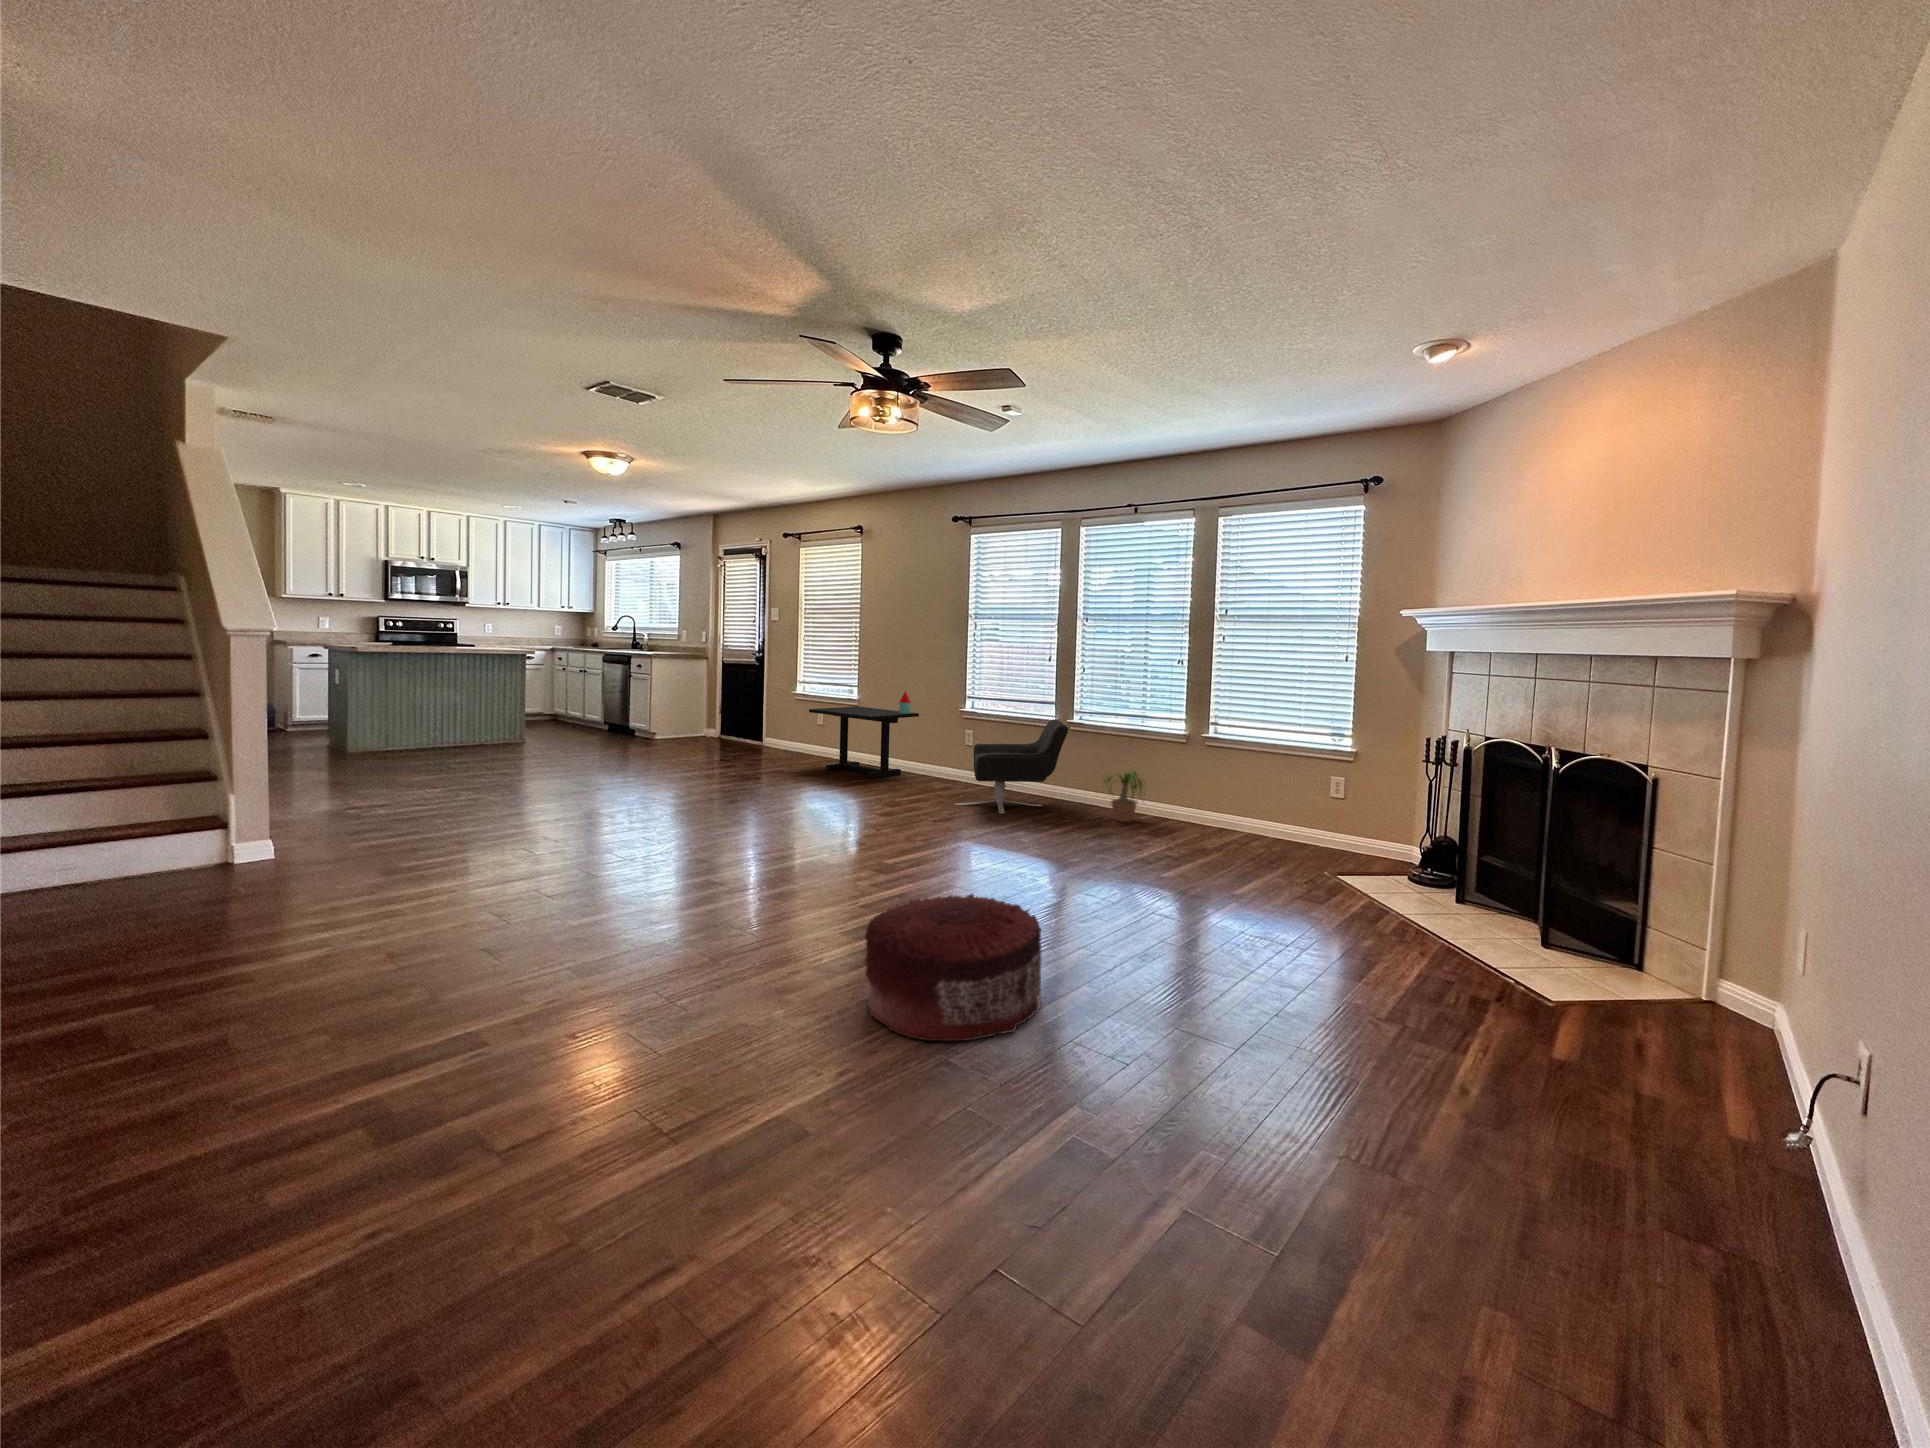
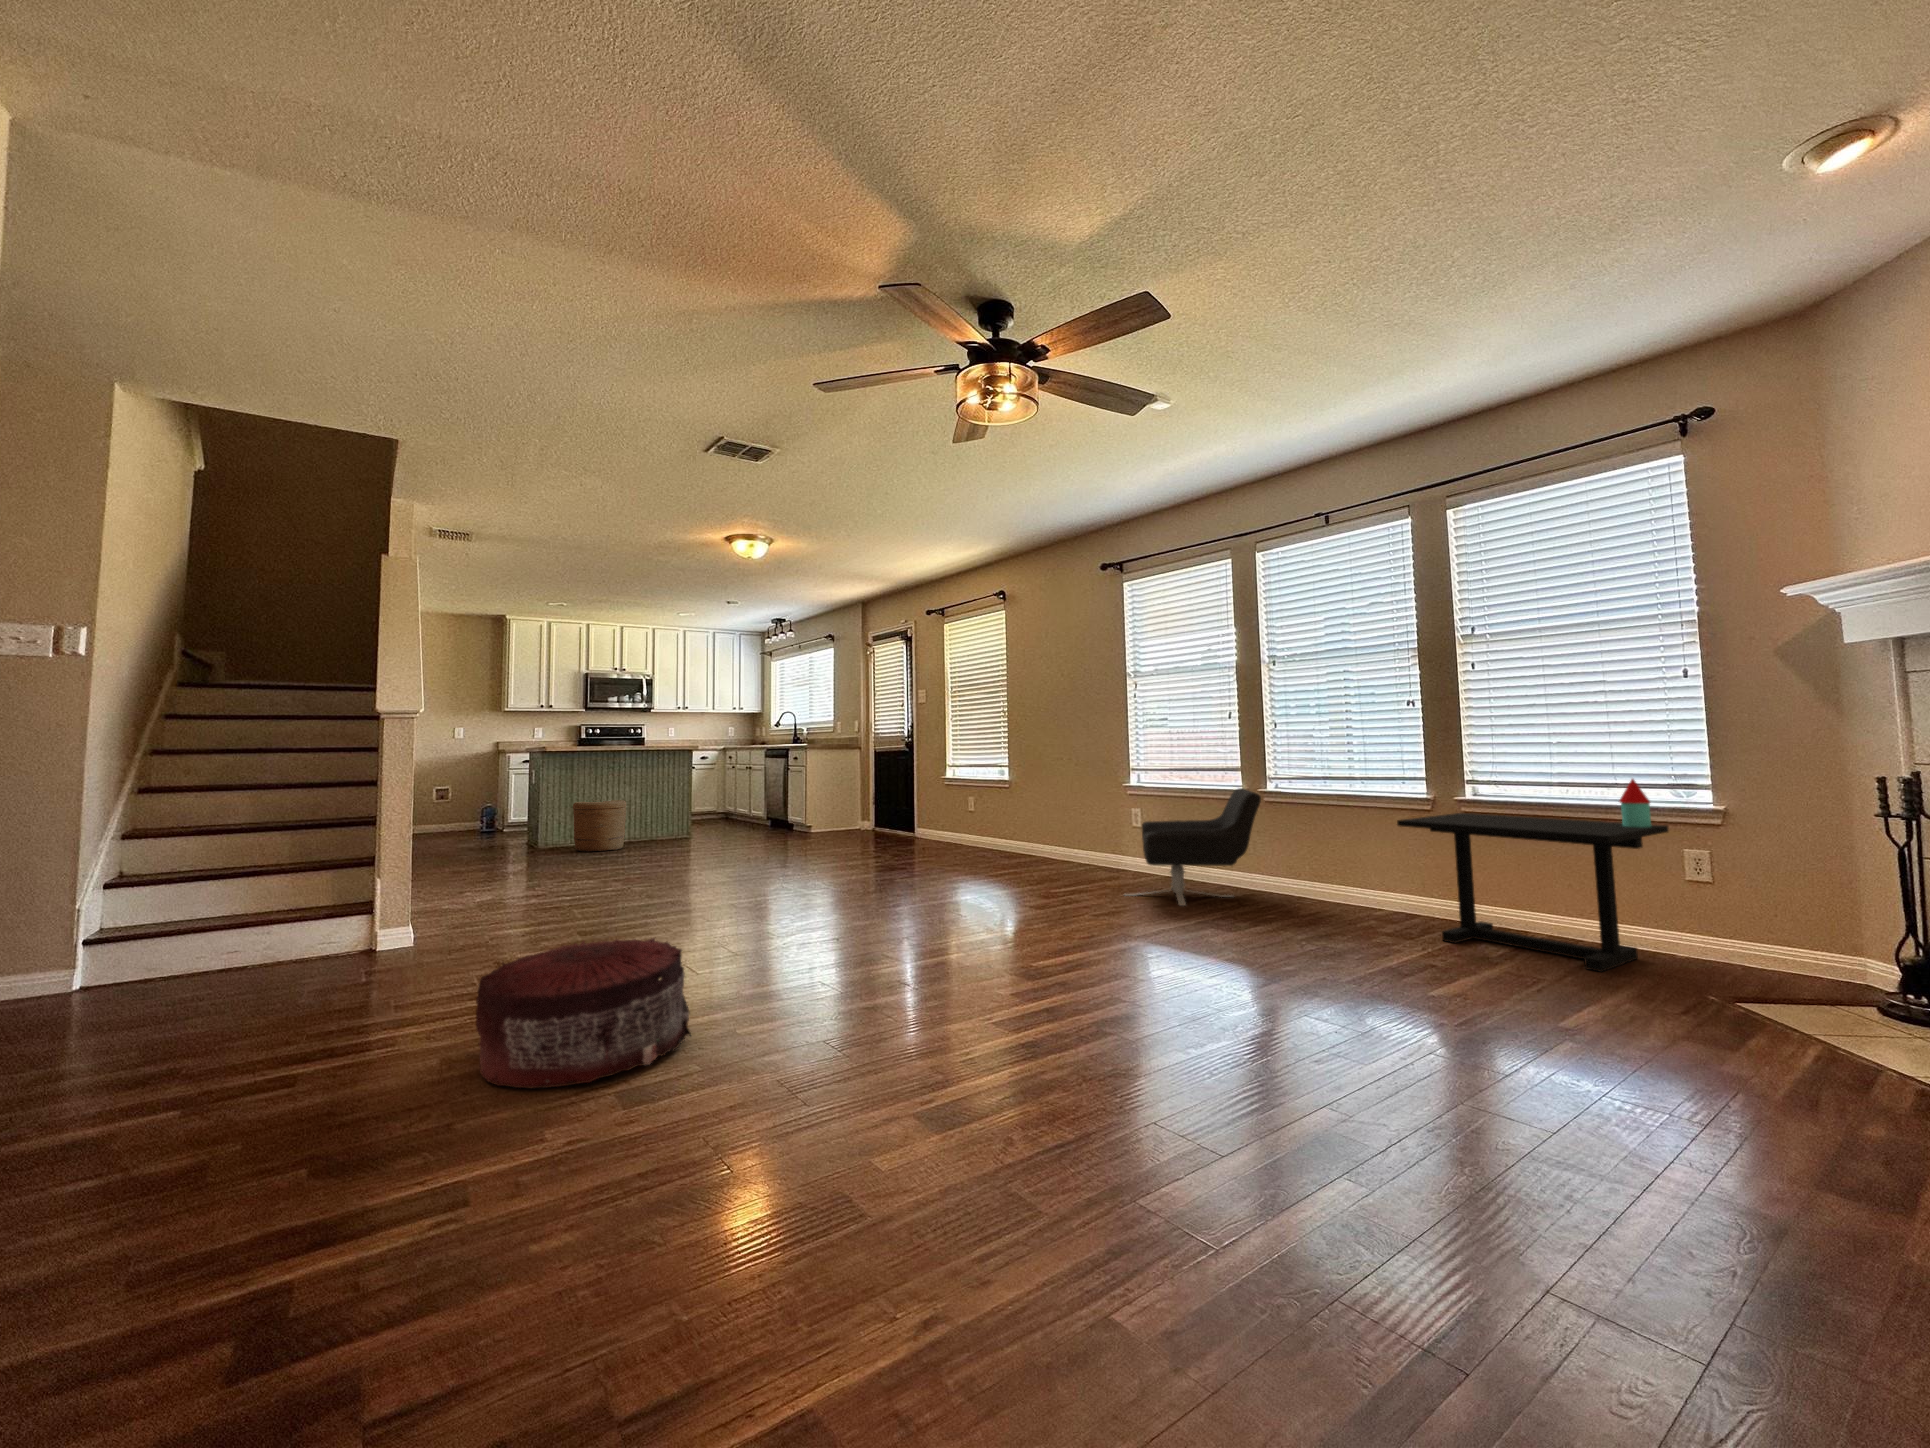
side table: present [809,691,919,779] -> present [1397,779,1669,972]
woven basket: none [388,704,452,758] -> present [573,800,626,852]
potted plant: present [1104,772,1145,822] -> none [1304,849,1390,917]
pouf: present [865,894,1042,1041] -> present [476,938,691,1089]

